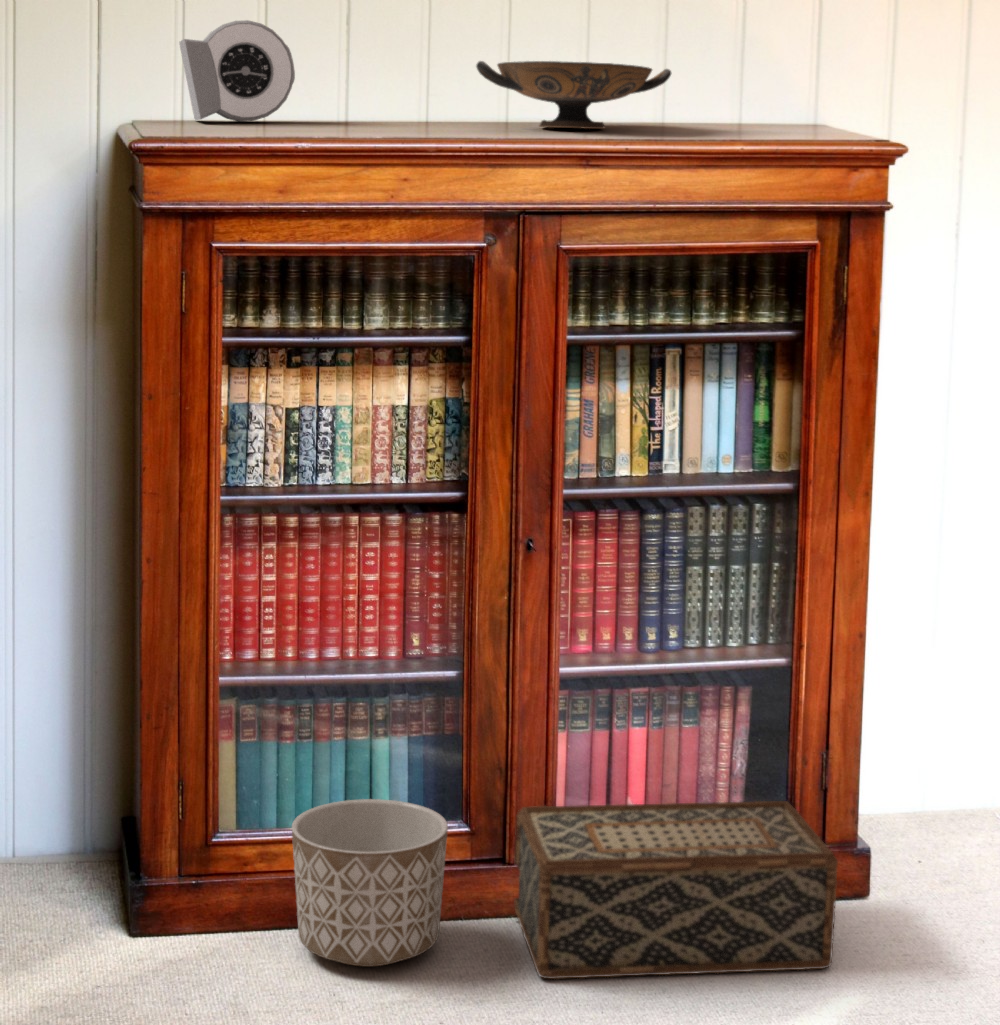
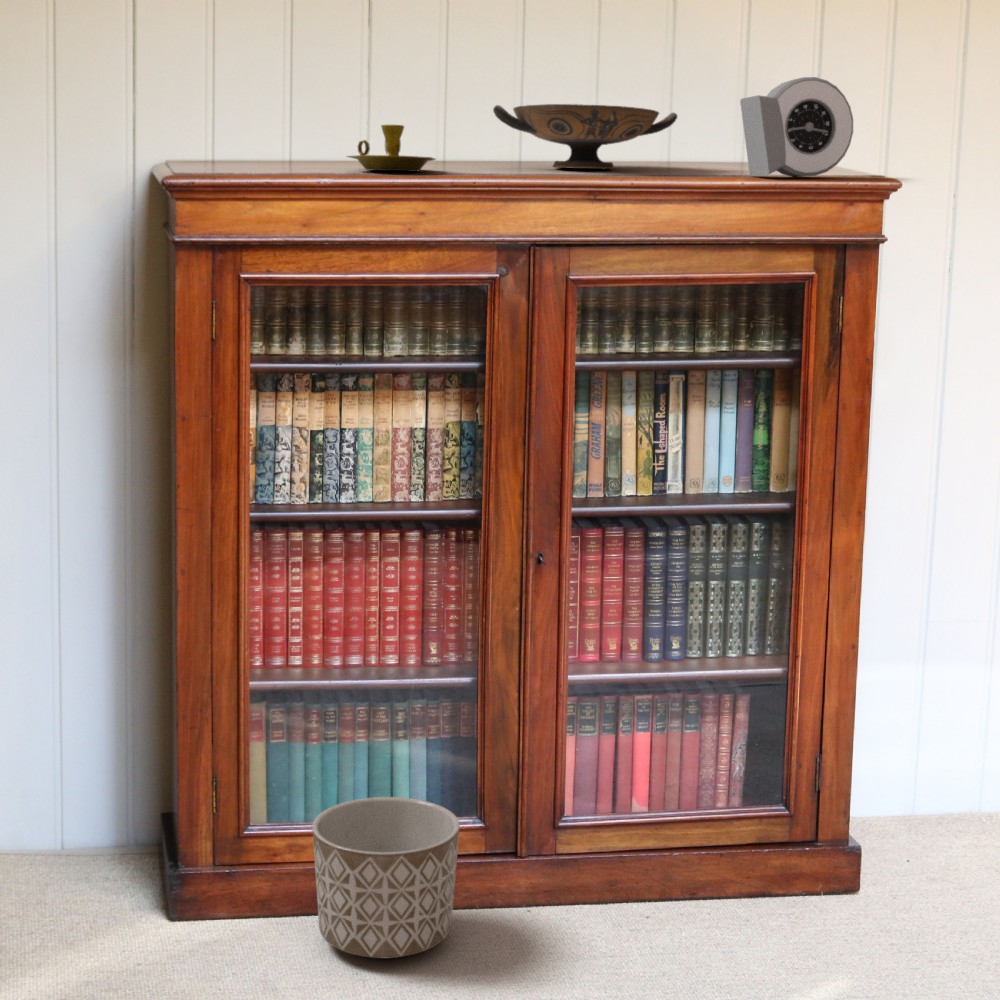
alarm clock: present [179,20,295,122] -> present [740,77,853,177]
candlestick: none [322,83,418,132] -> present [347,125,435,171]
woven basket: present [514,801,838,979] -> none [525,802,830,974]

